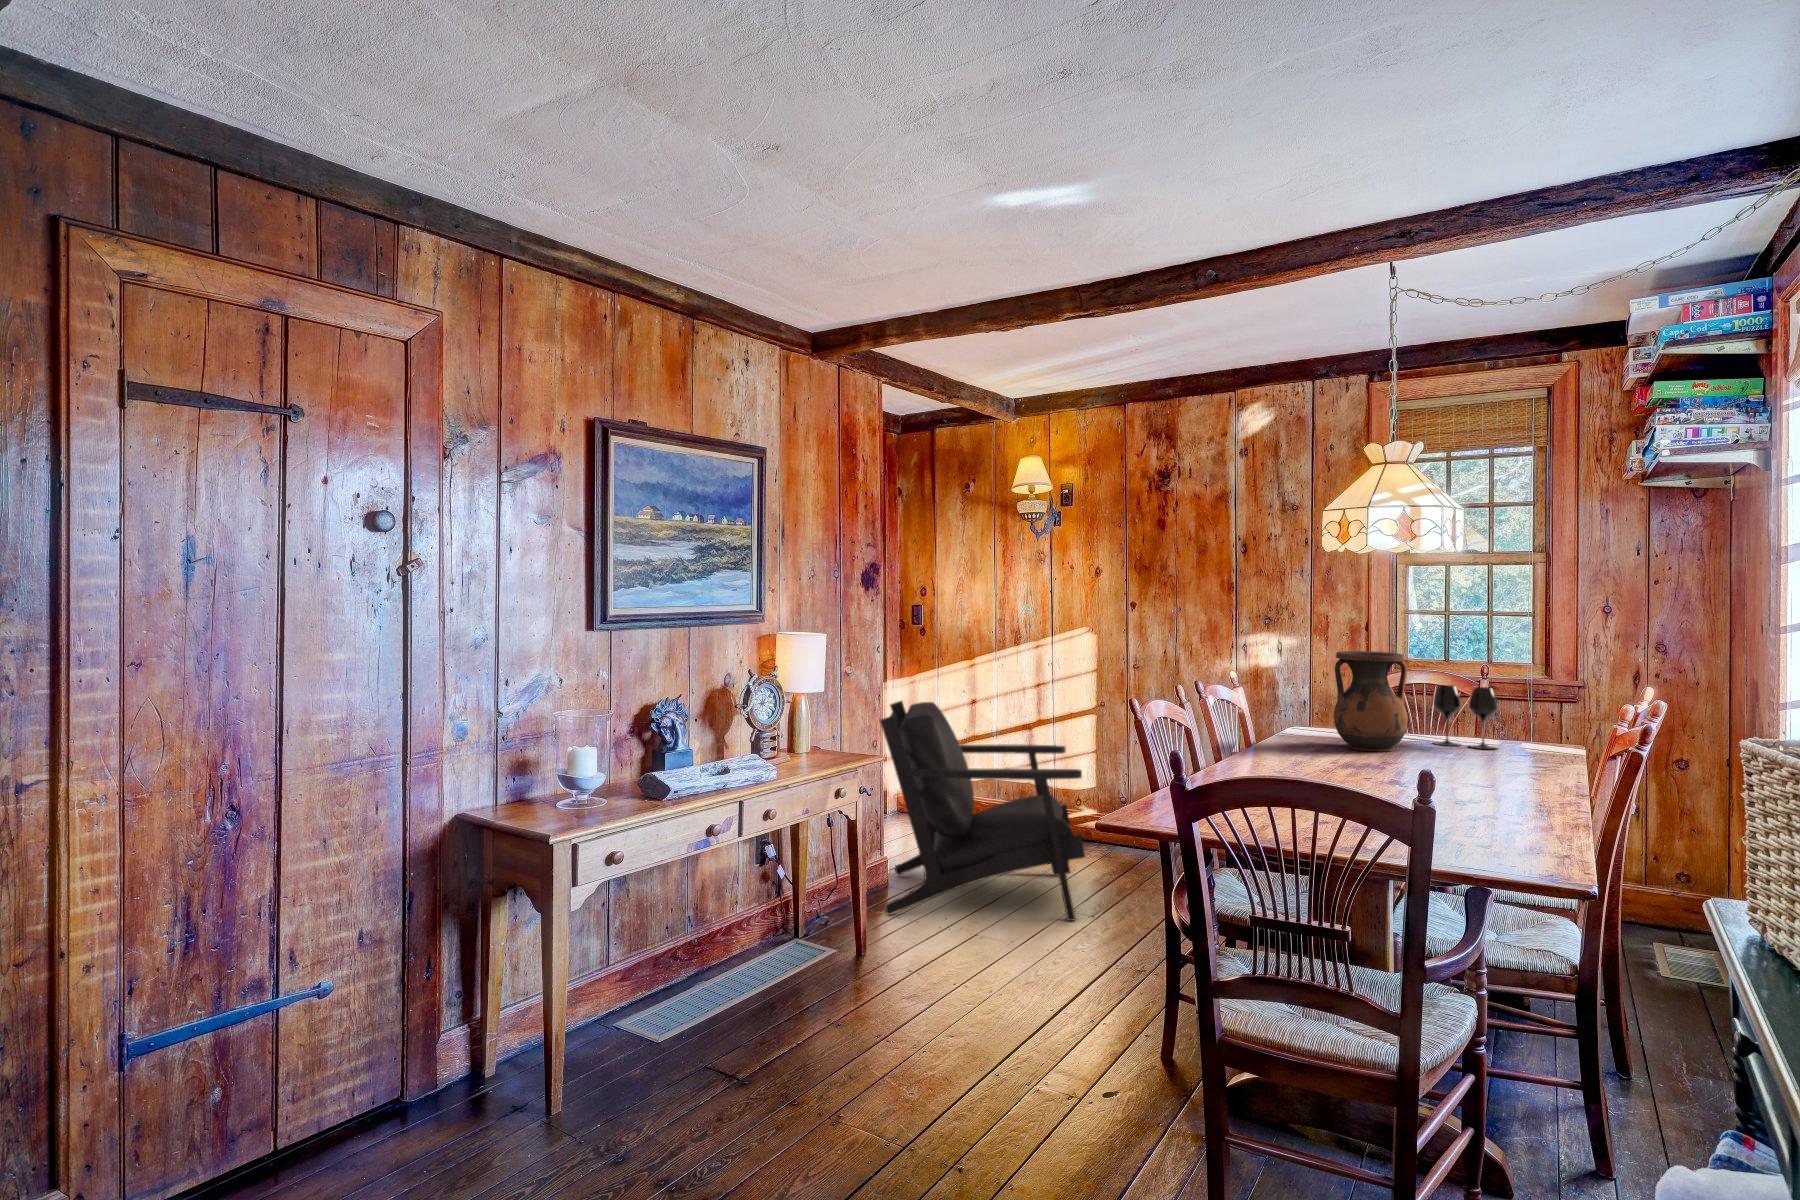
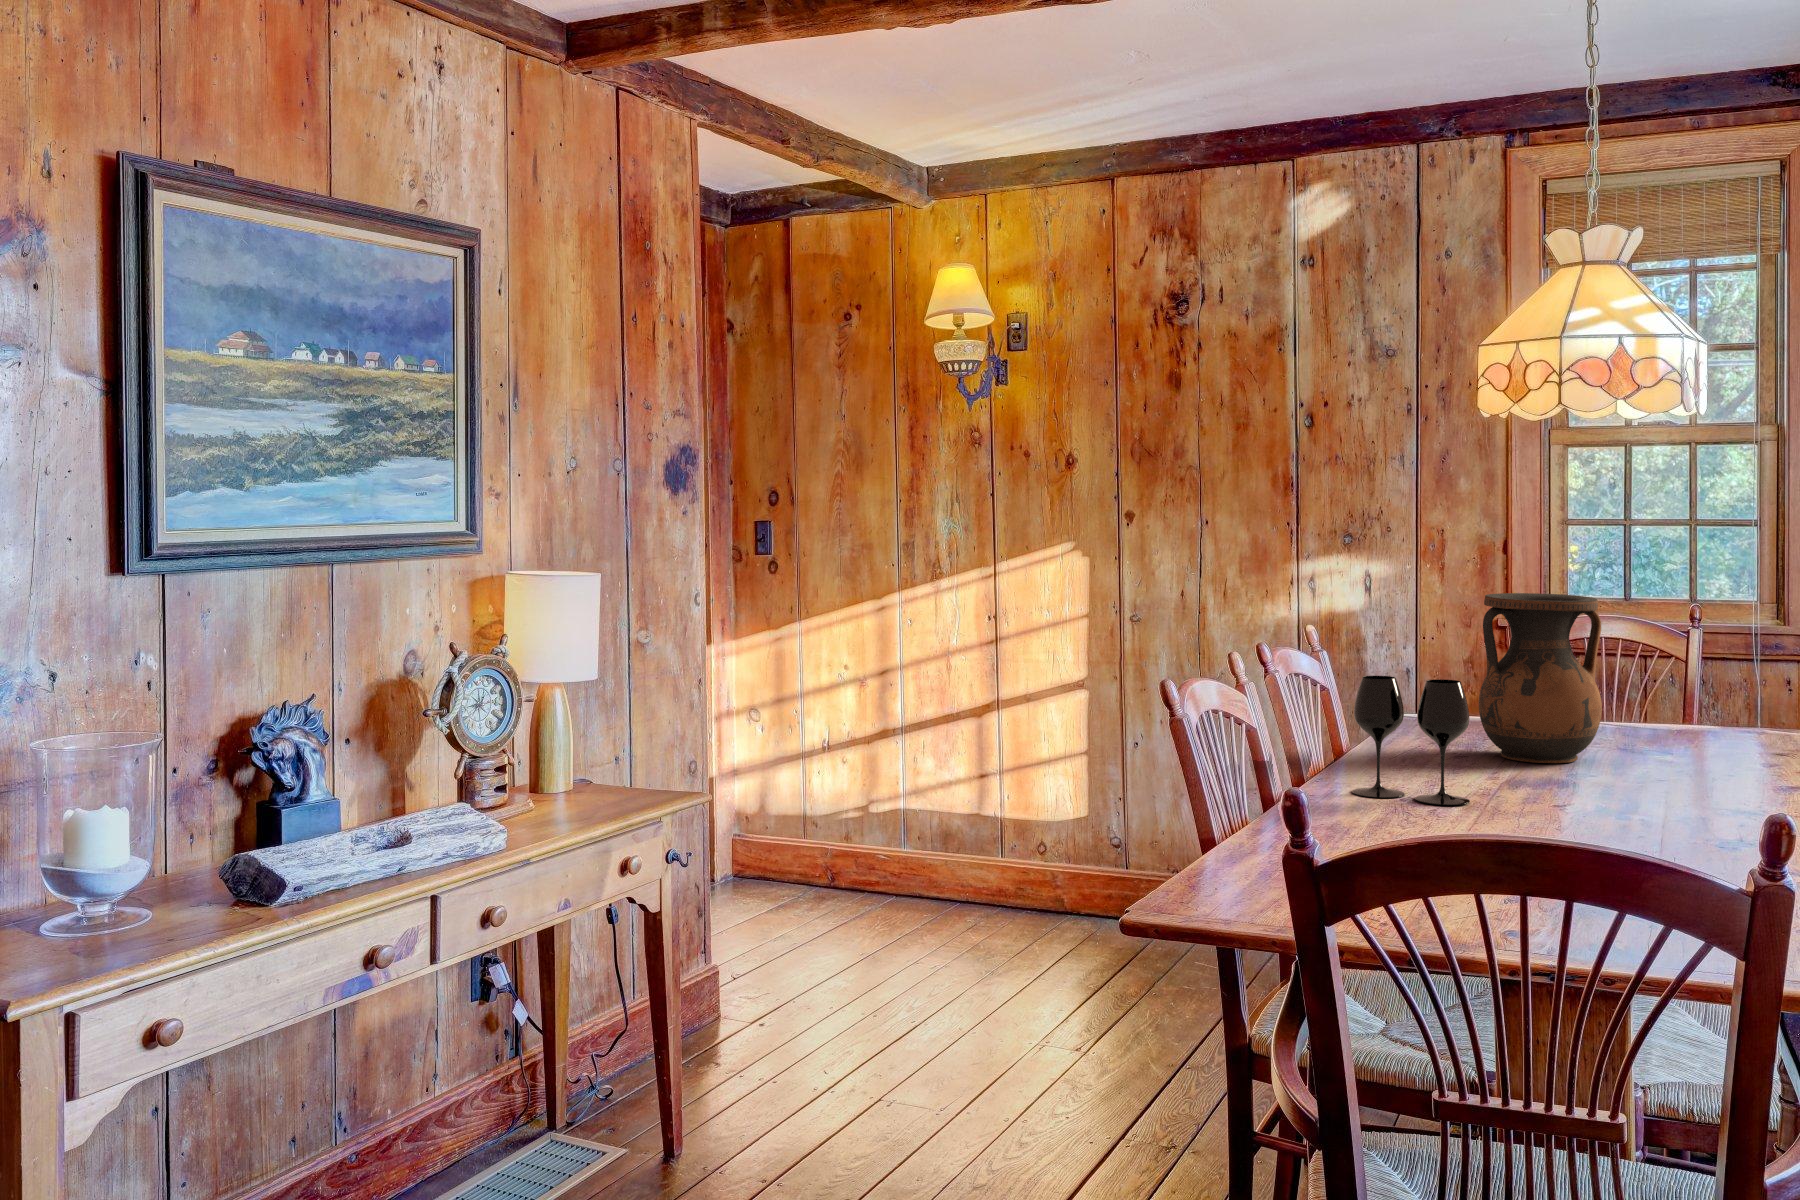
wine glass: present [1433,685,1497,749] -> present [1352,676,1470,805]
armchair: present [880,701,1085,921] -> none [699,686,1058,1063]

